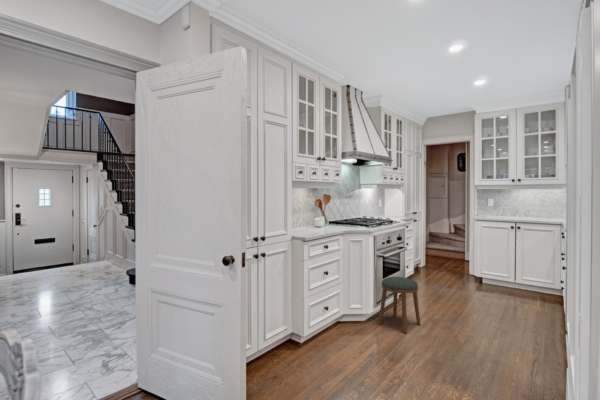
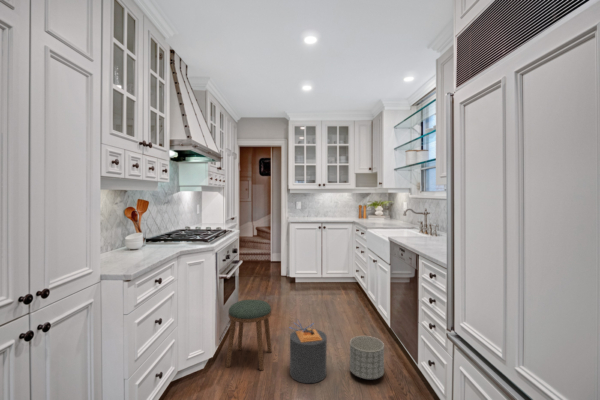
trash can: none [426,296,463,355] -> present [290,323,327,383]
planter: none [486,328,526,370] -> present [350,336,384,379]

